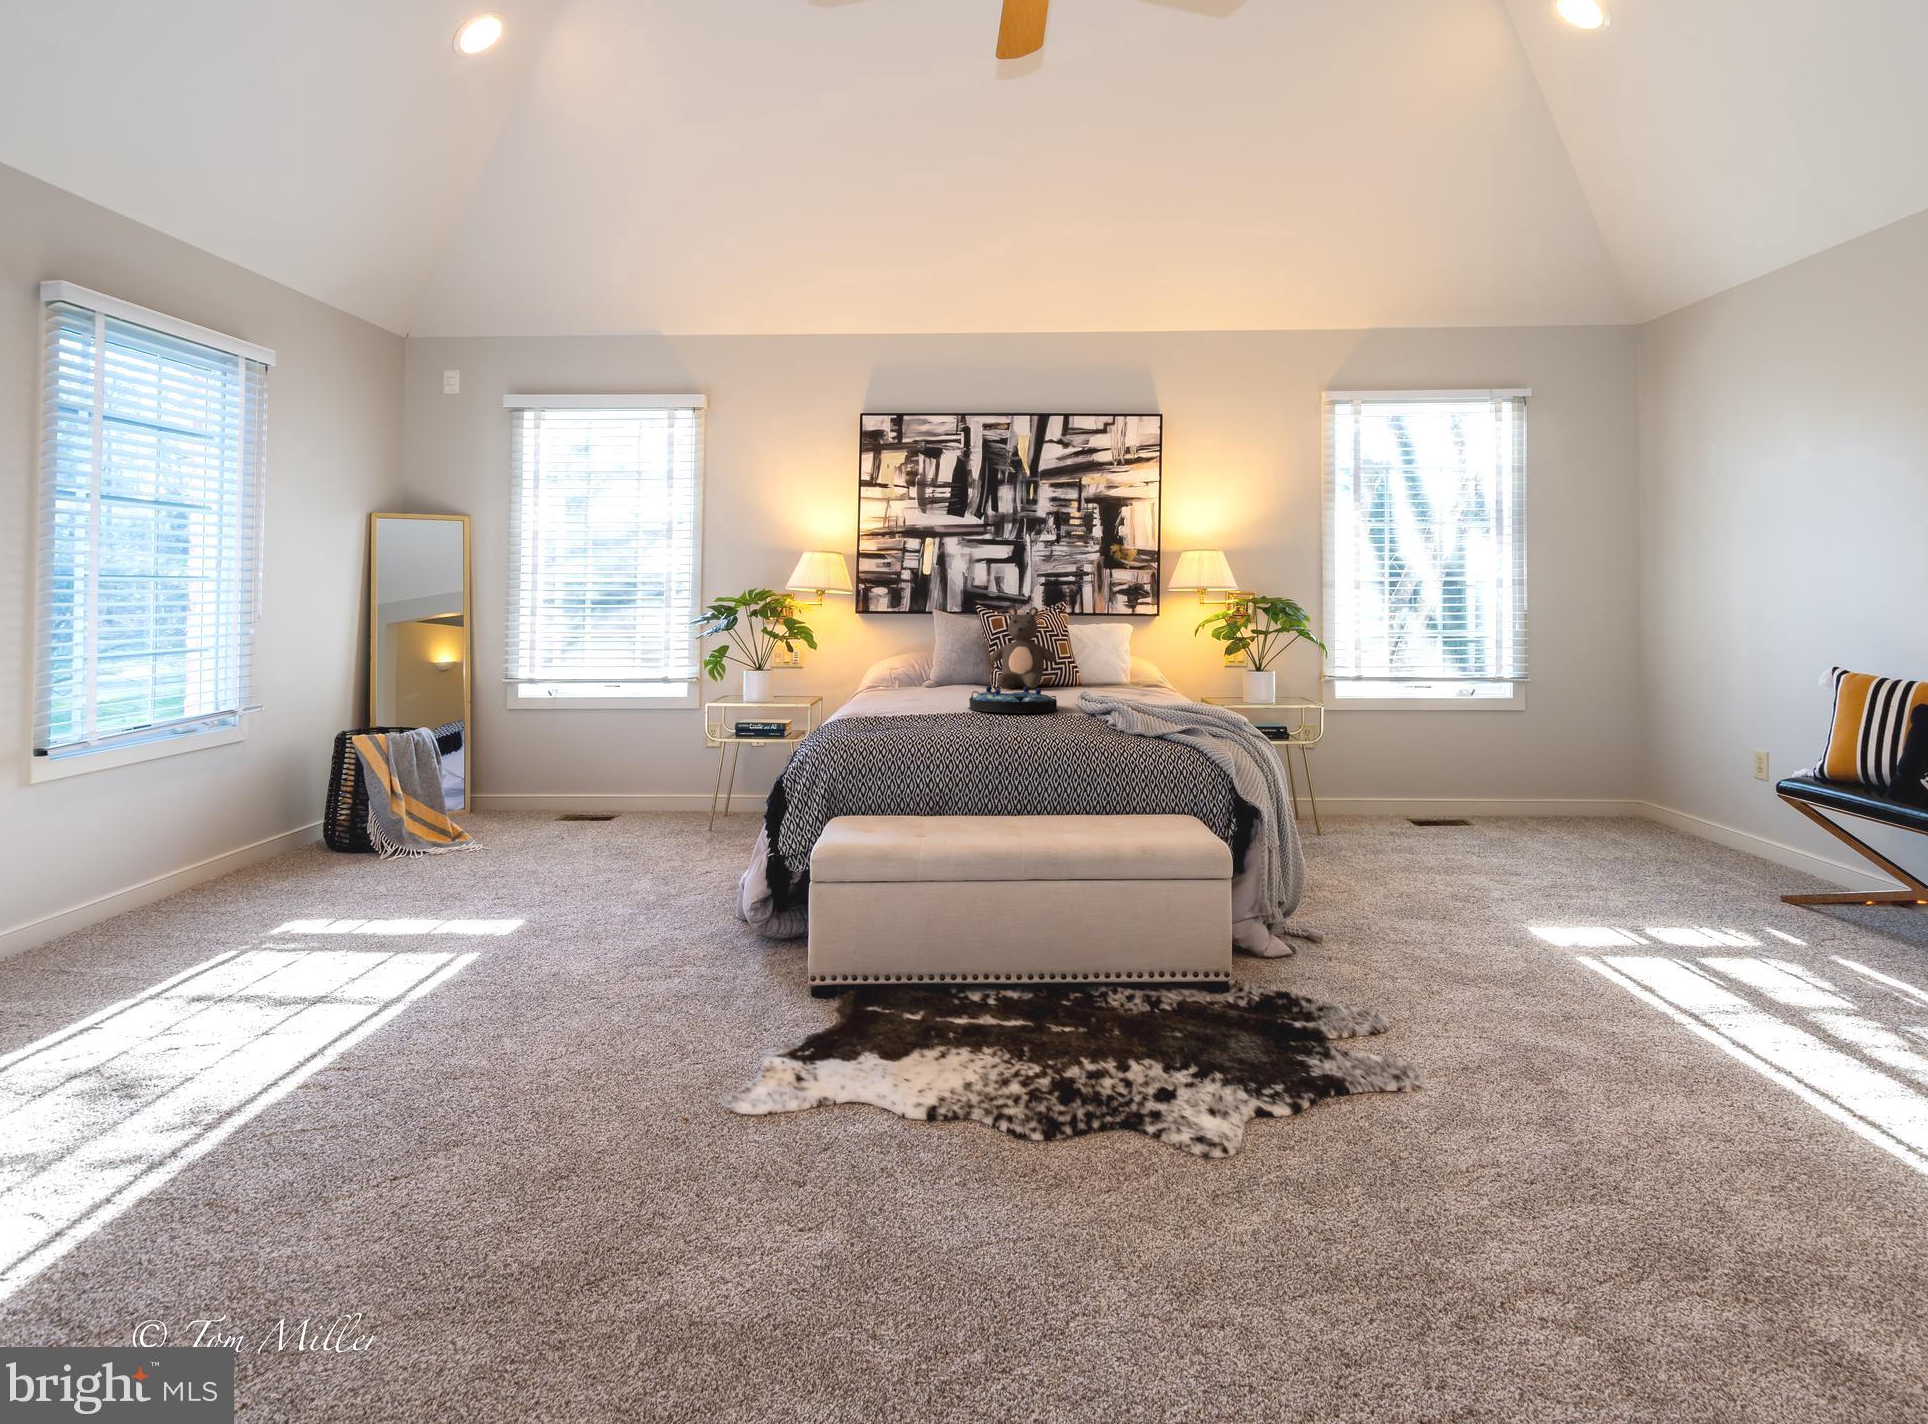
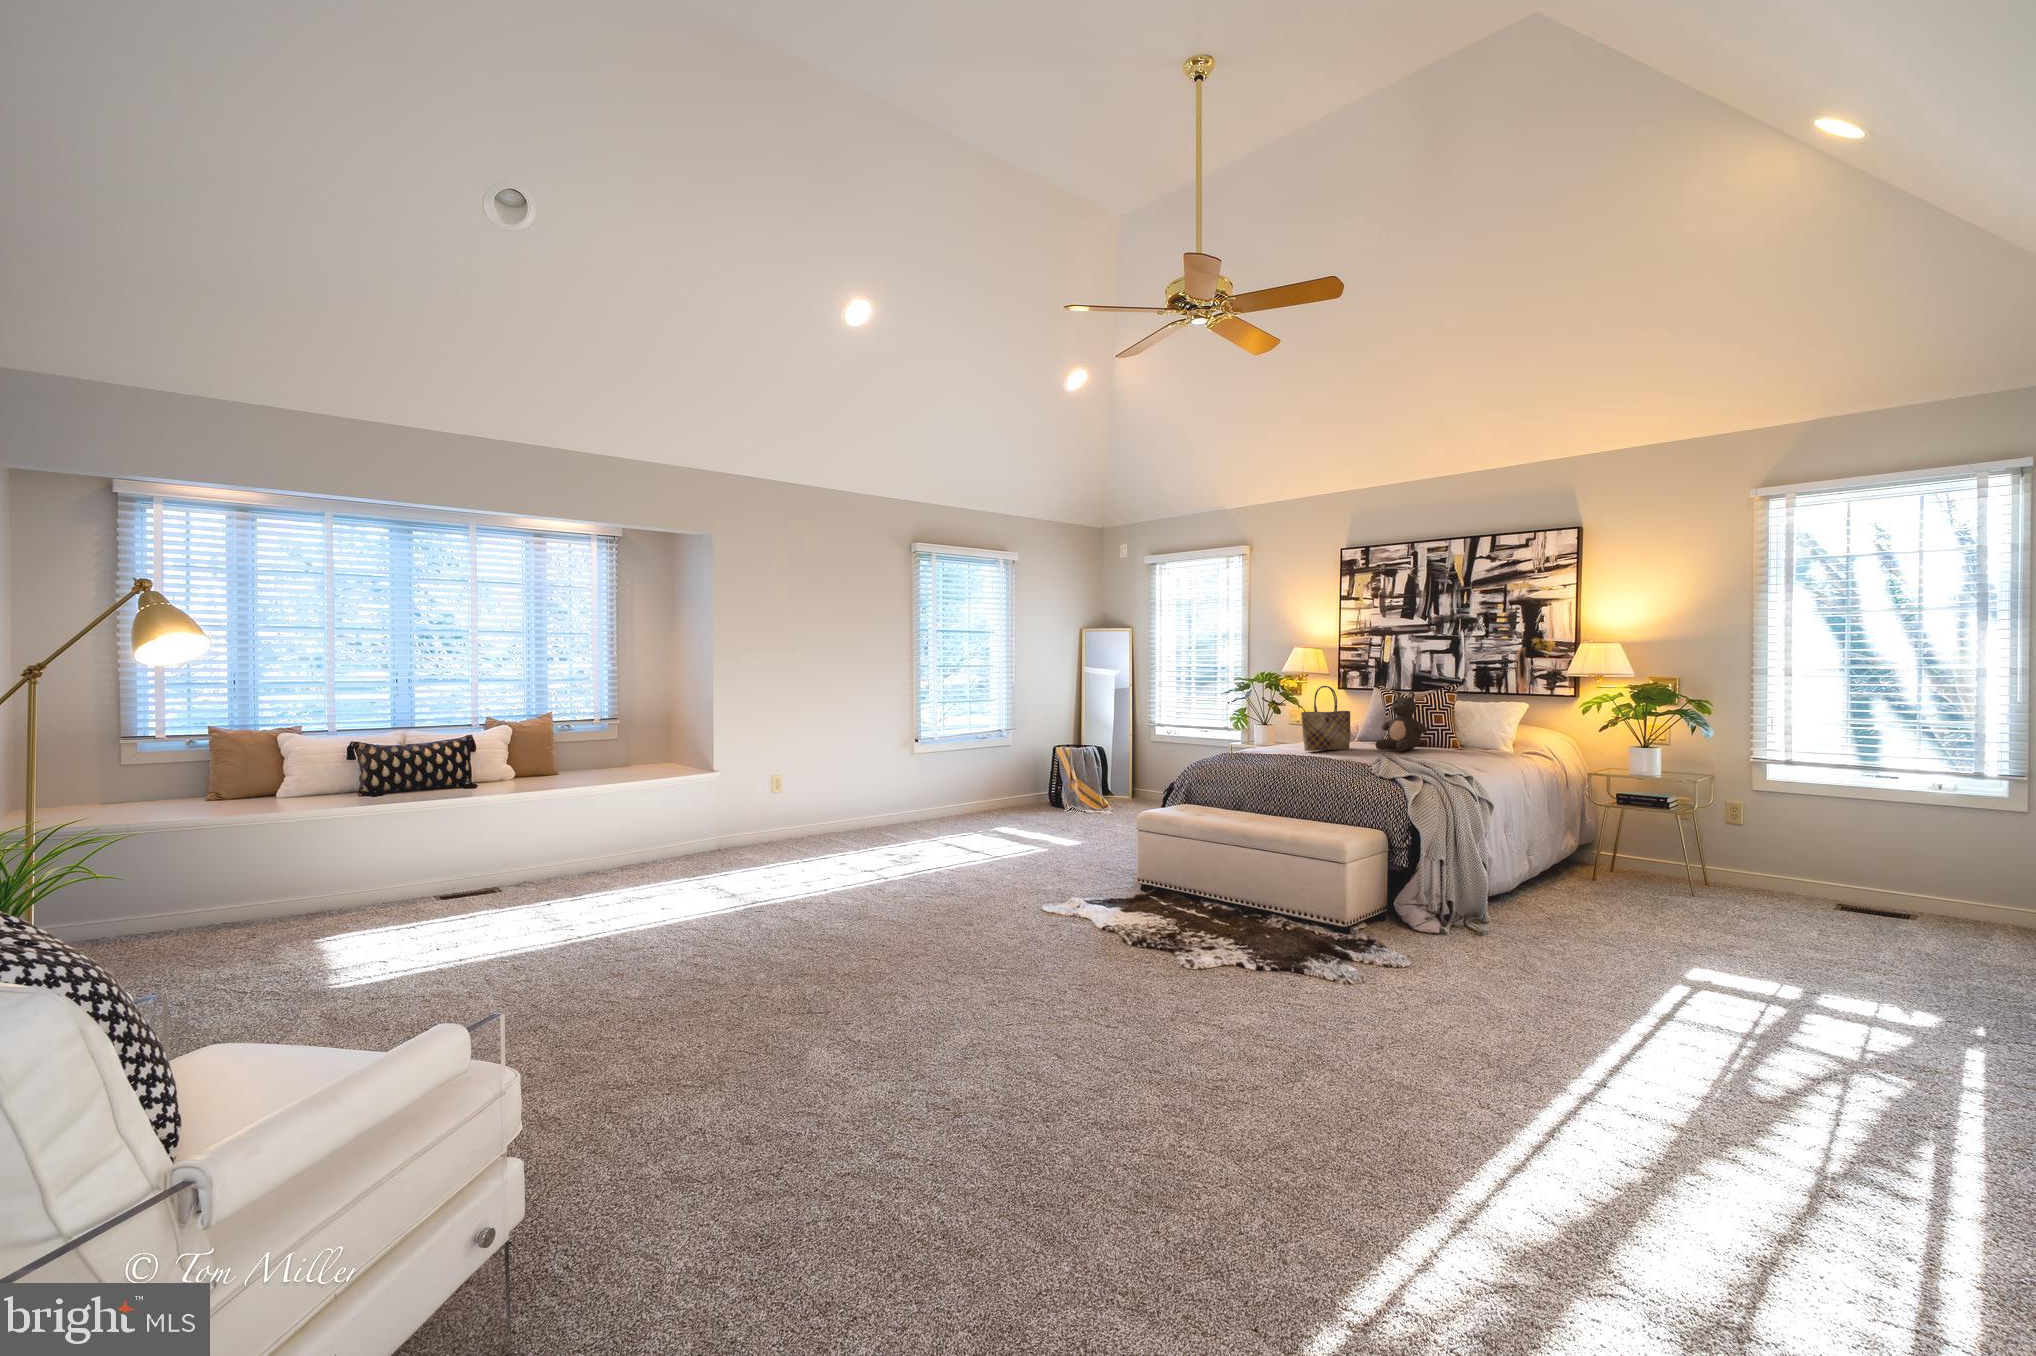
tote bag: none [908,598,956,695] -> present [1301,686,1351,751]
serving tray: present [969,686,1058,713] -> none [1307,749,1365,770]

